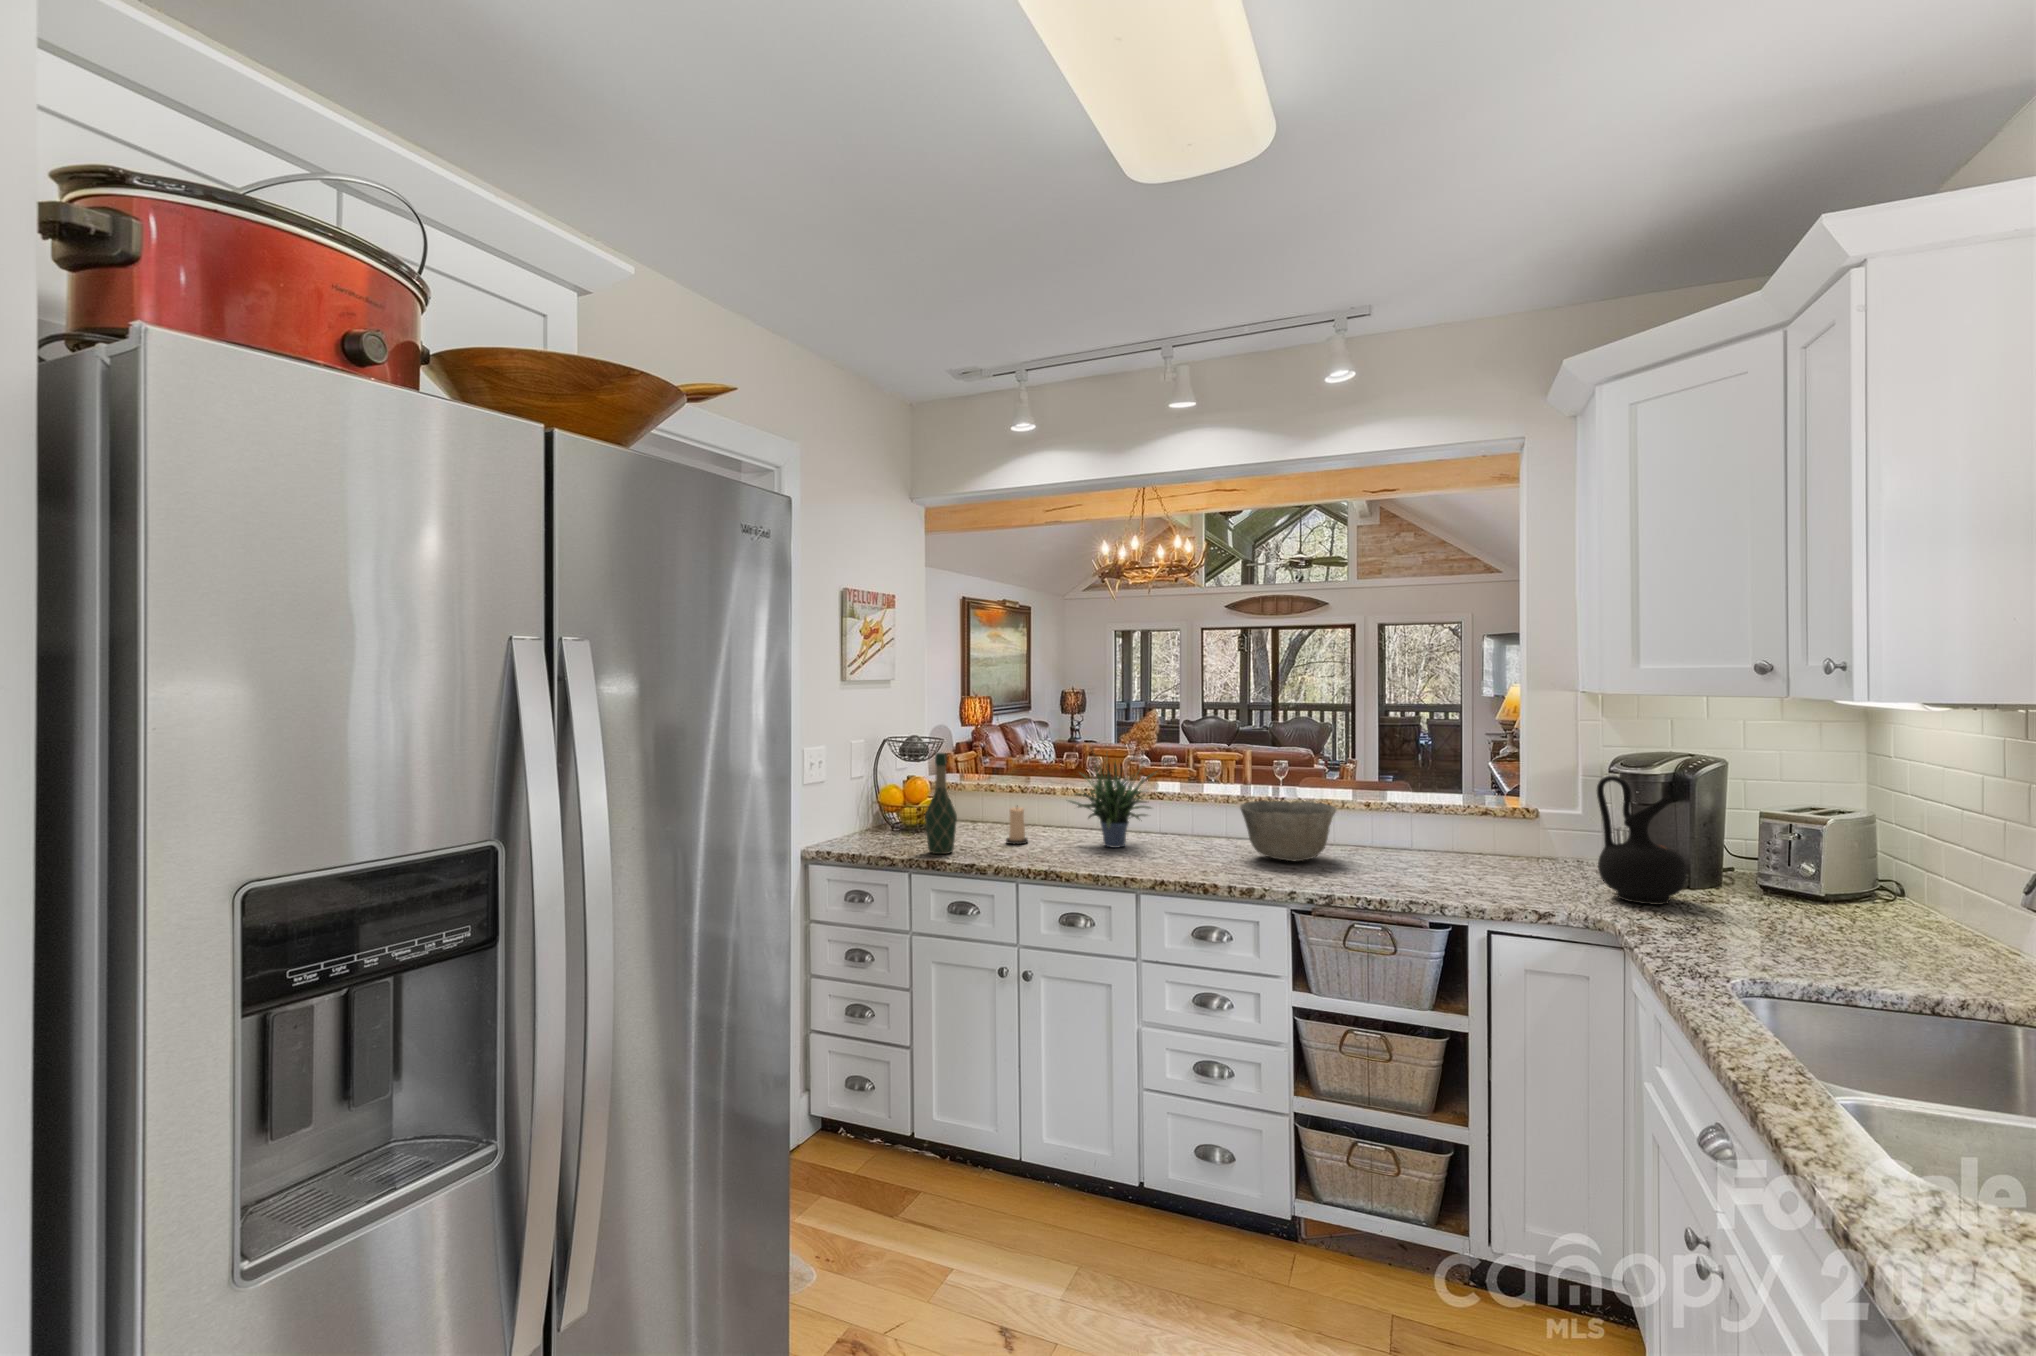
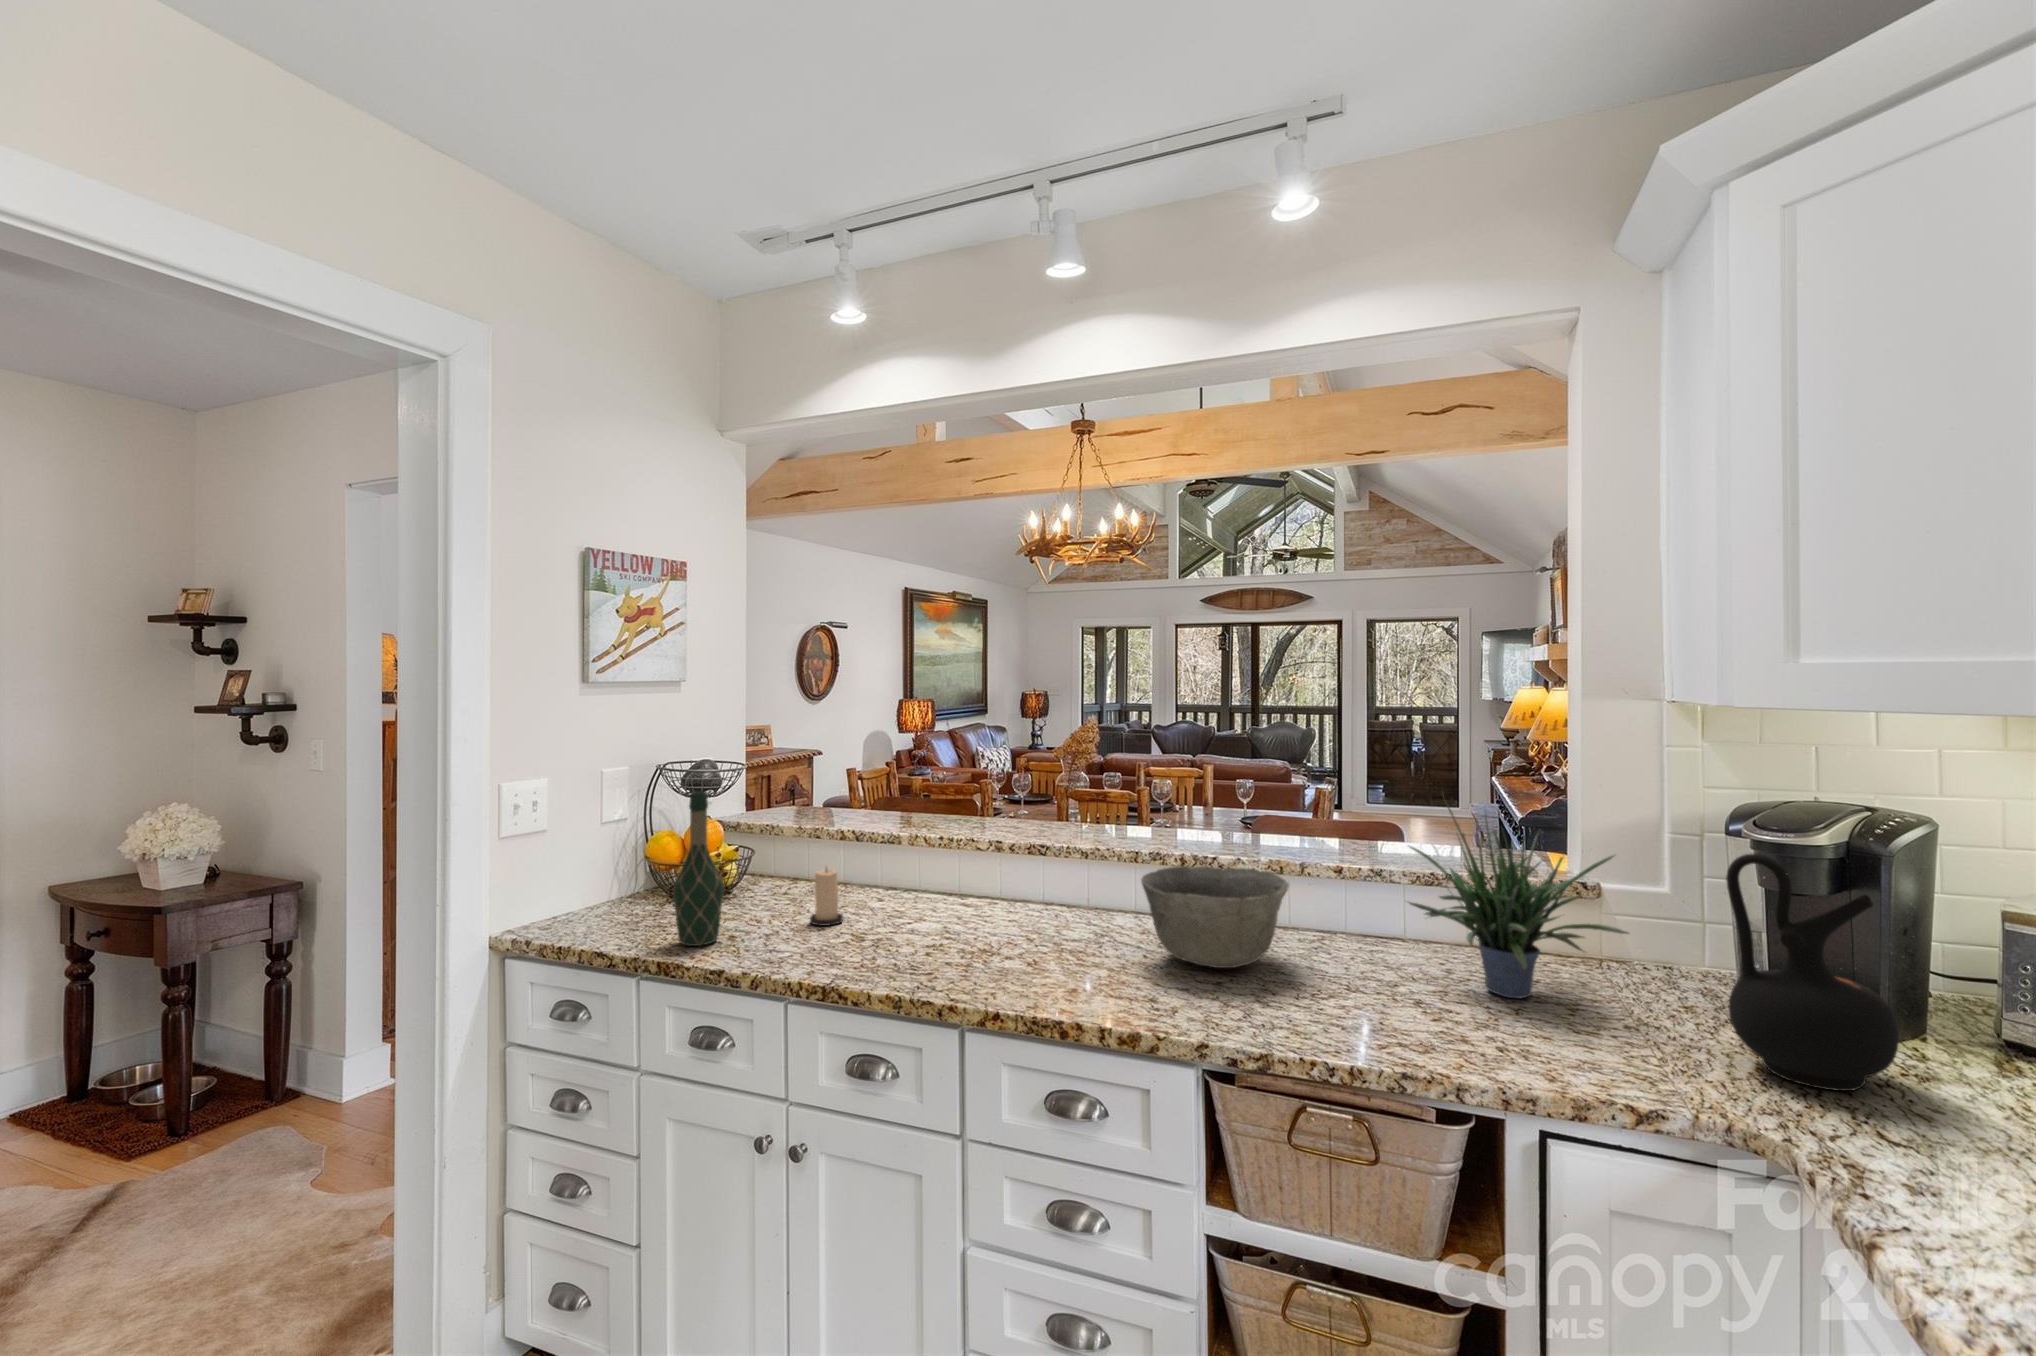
potted plant: present [1069,764,1156,848] -> present [1408,800,1629,998]

